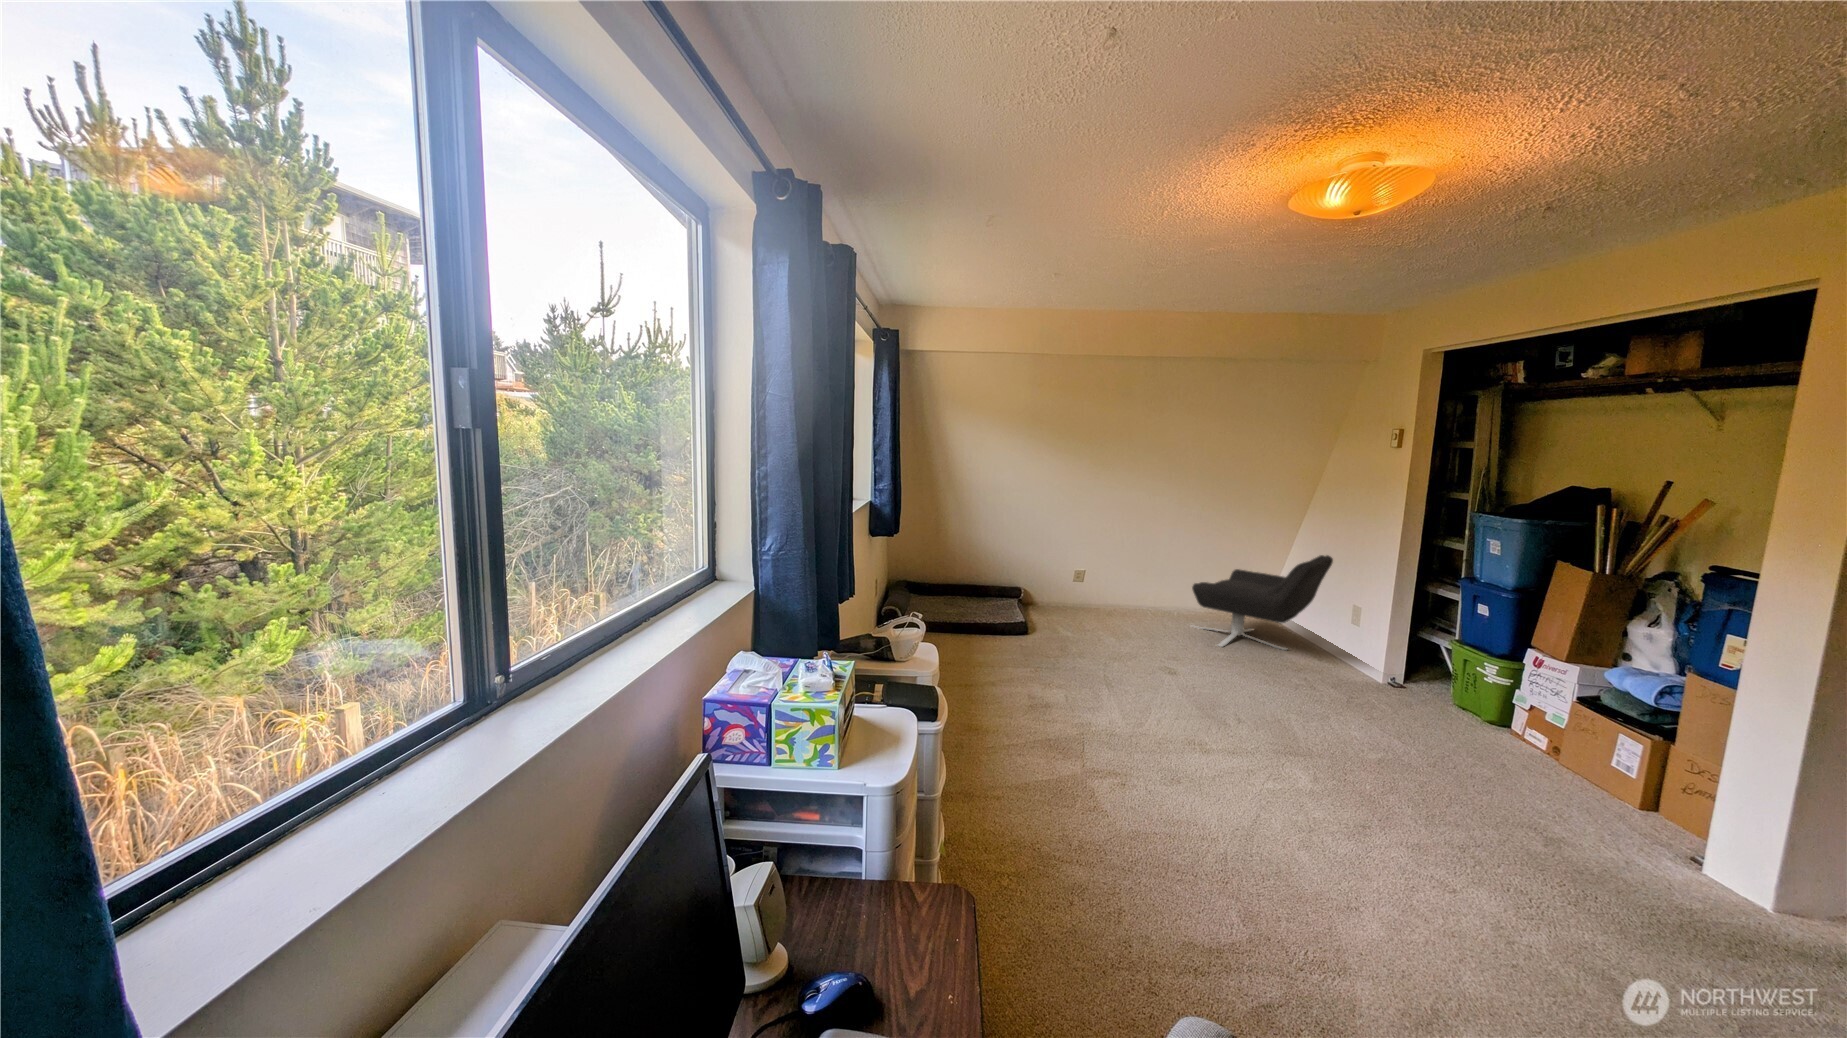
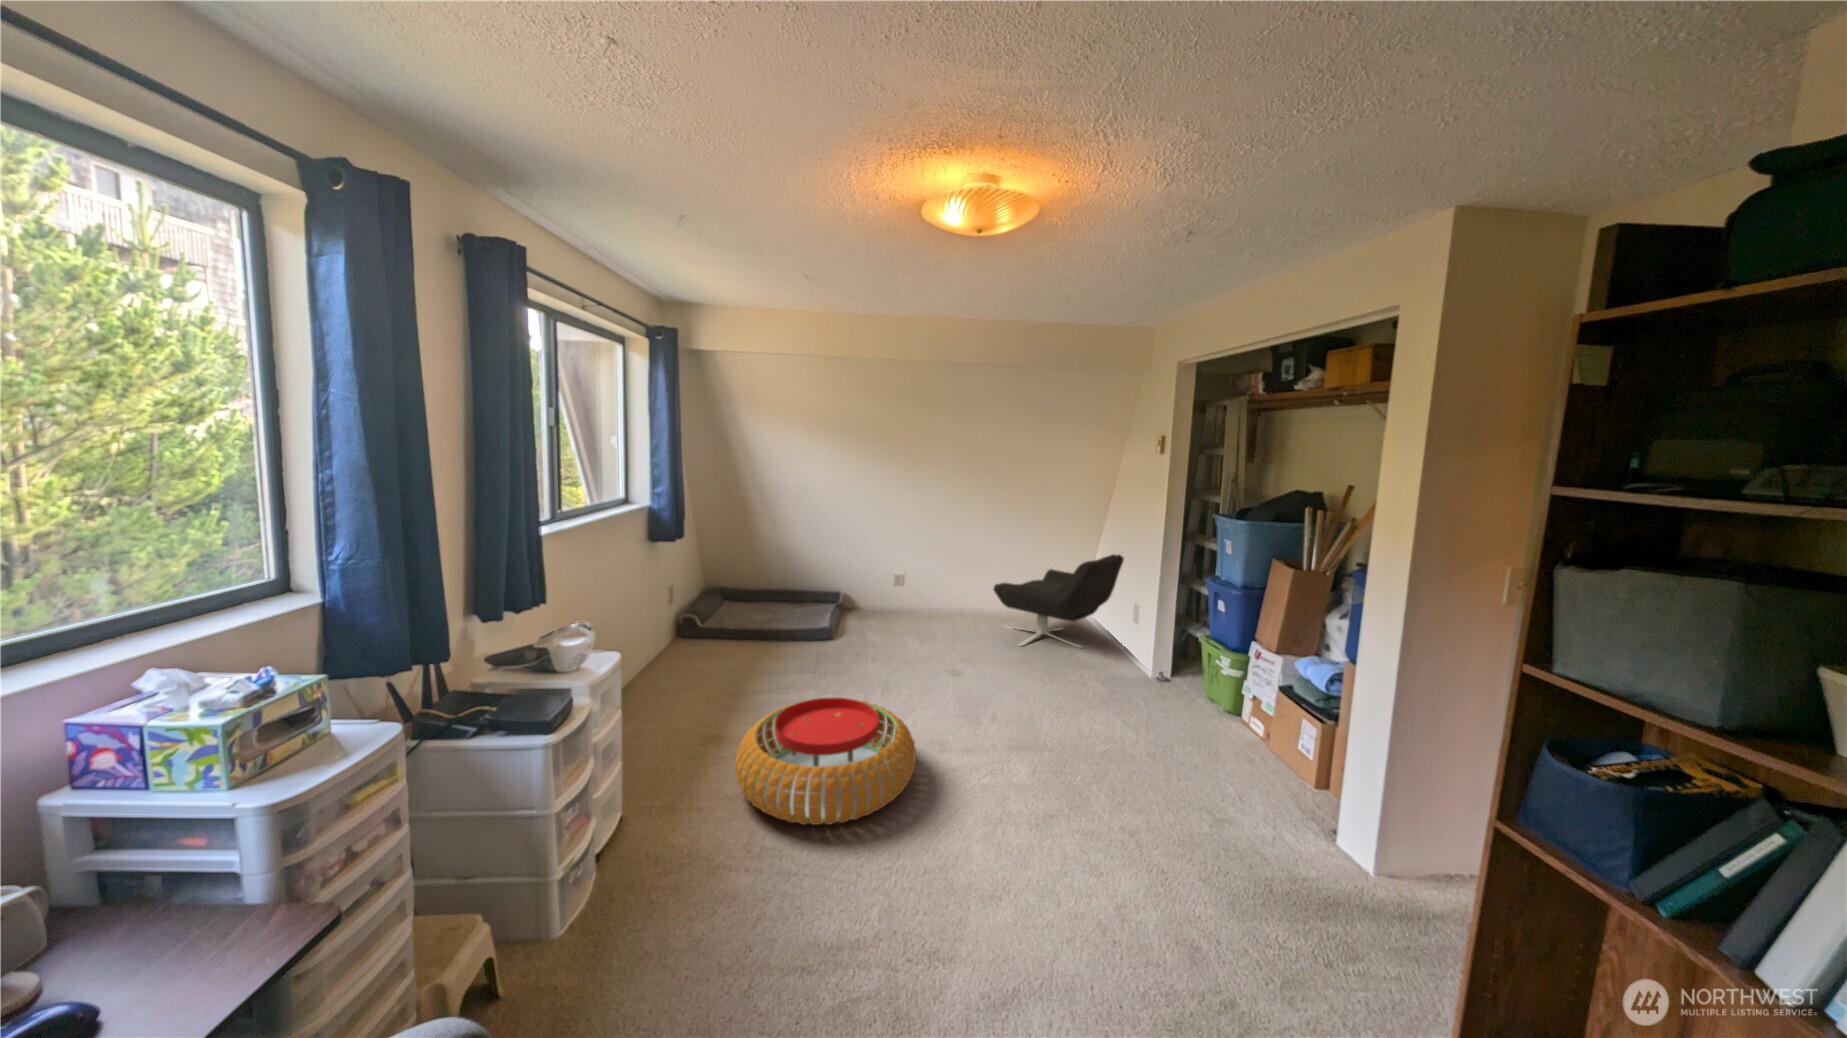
pouf: none [1030,694,1216,821] -> present [735,698,916,825]

